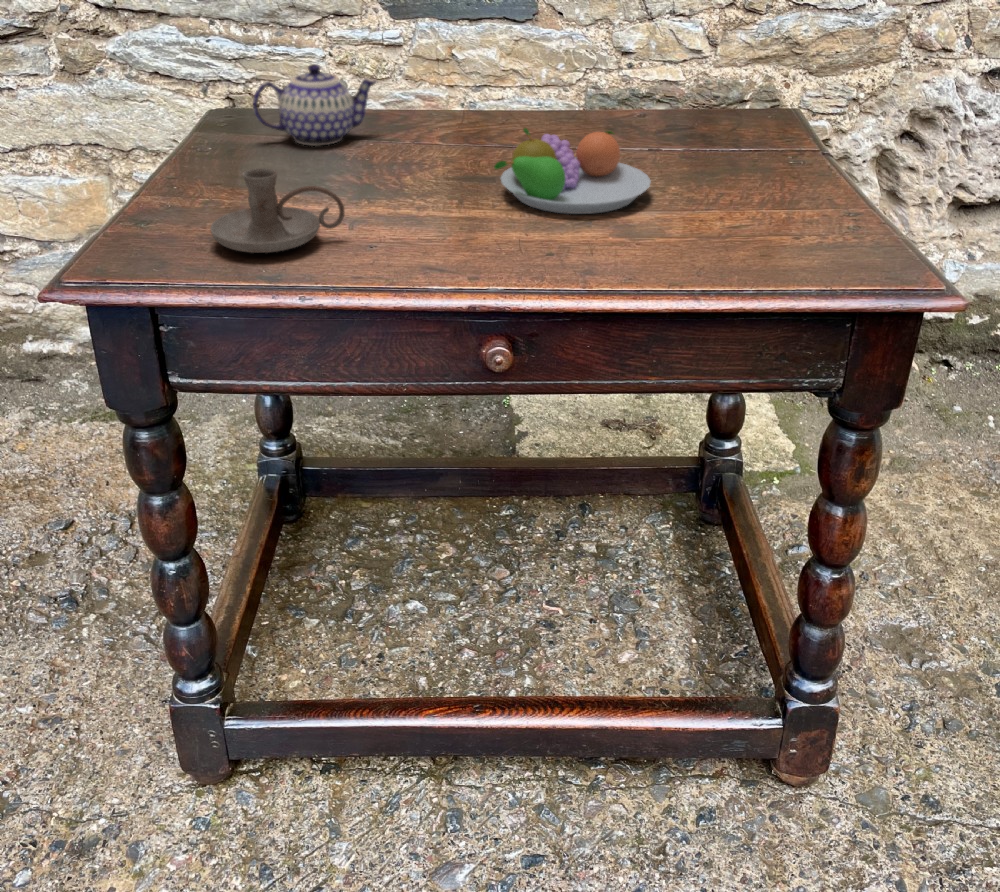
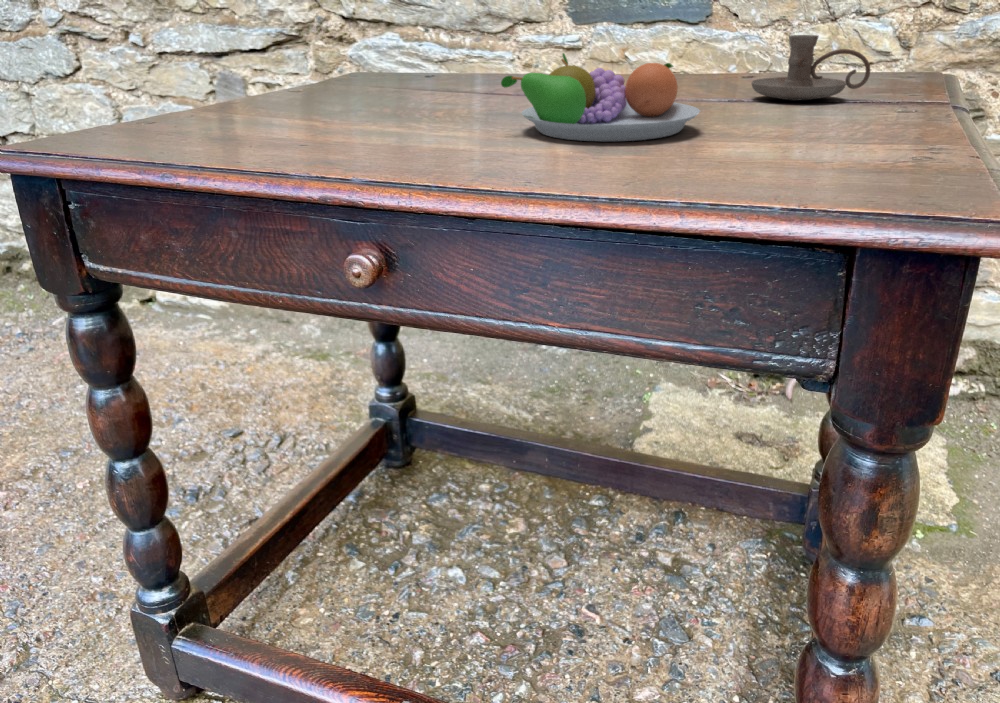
teapot: present [253,64,376,146] -> none [362,19,482,98]
candle holder: present [210,168,345,253] -> present [752,35,870,100]

